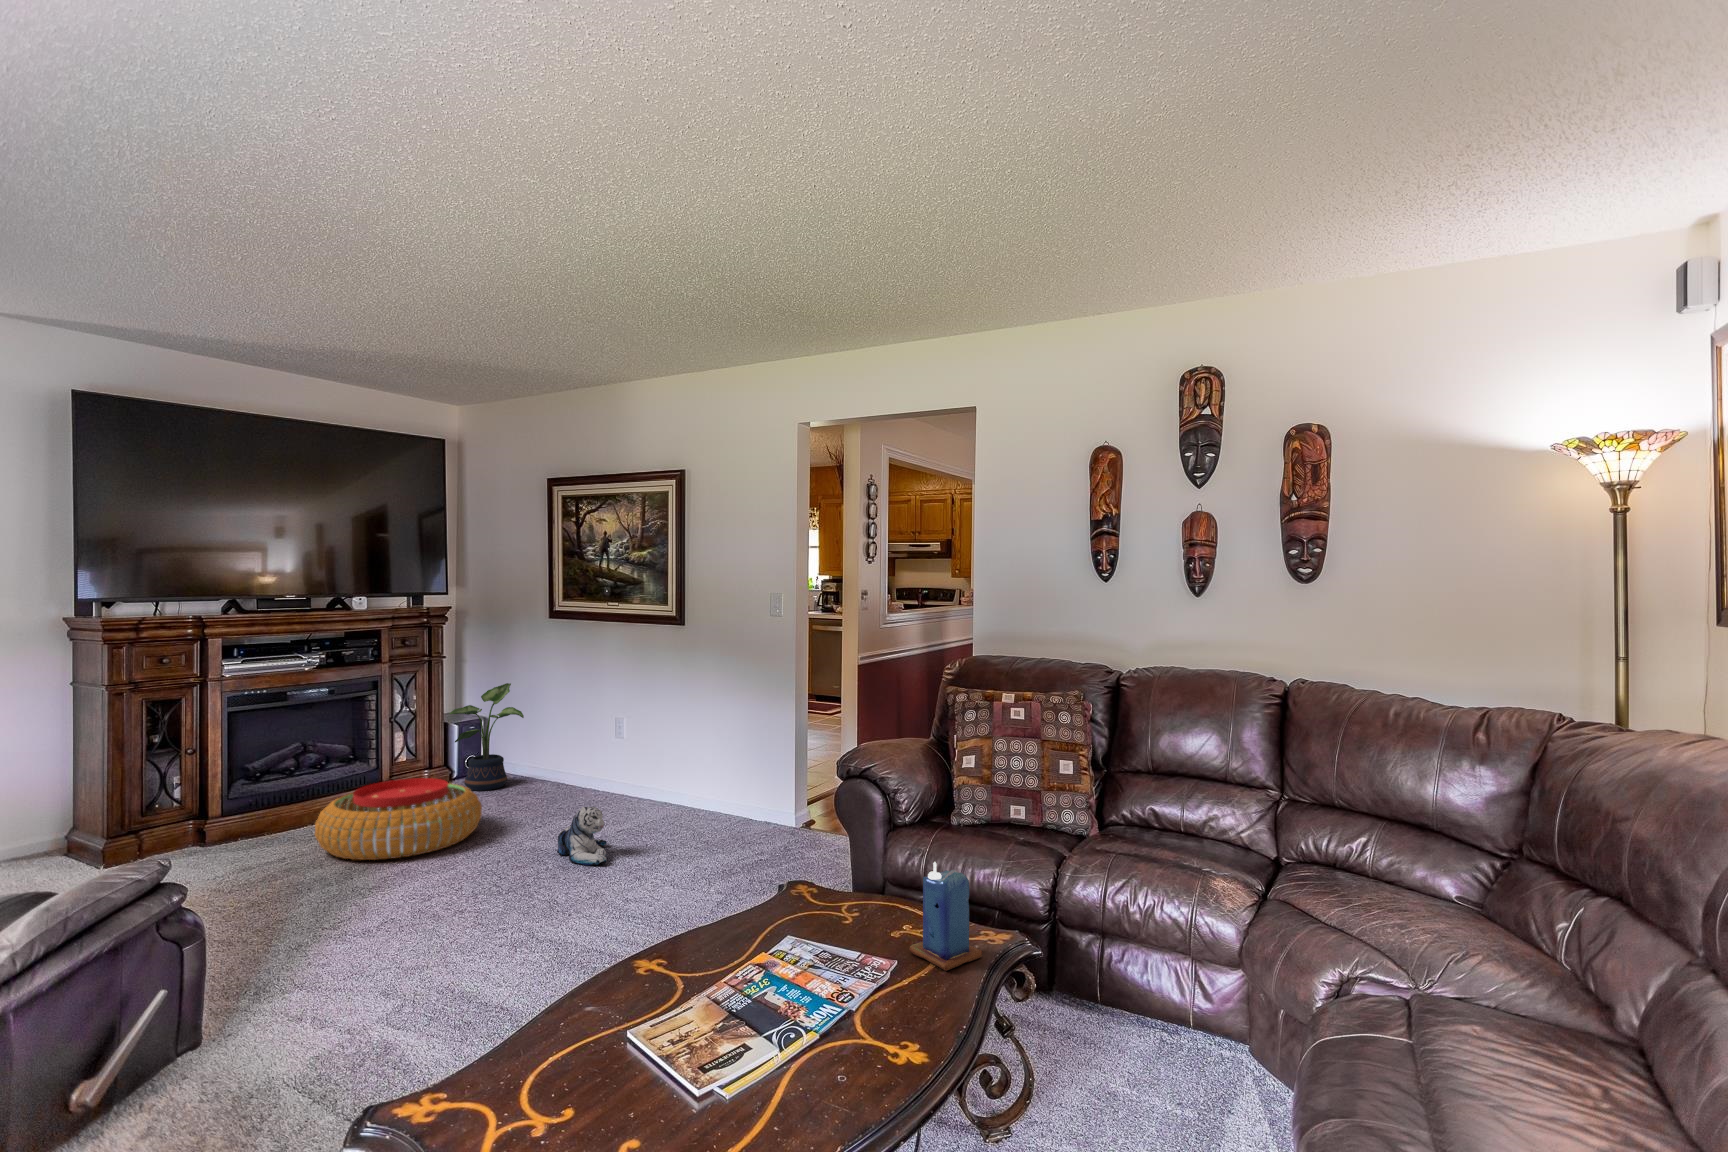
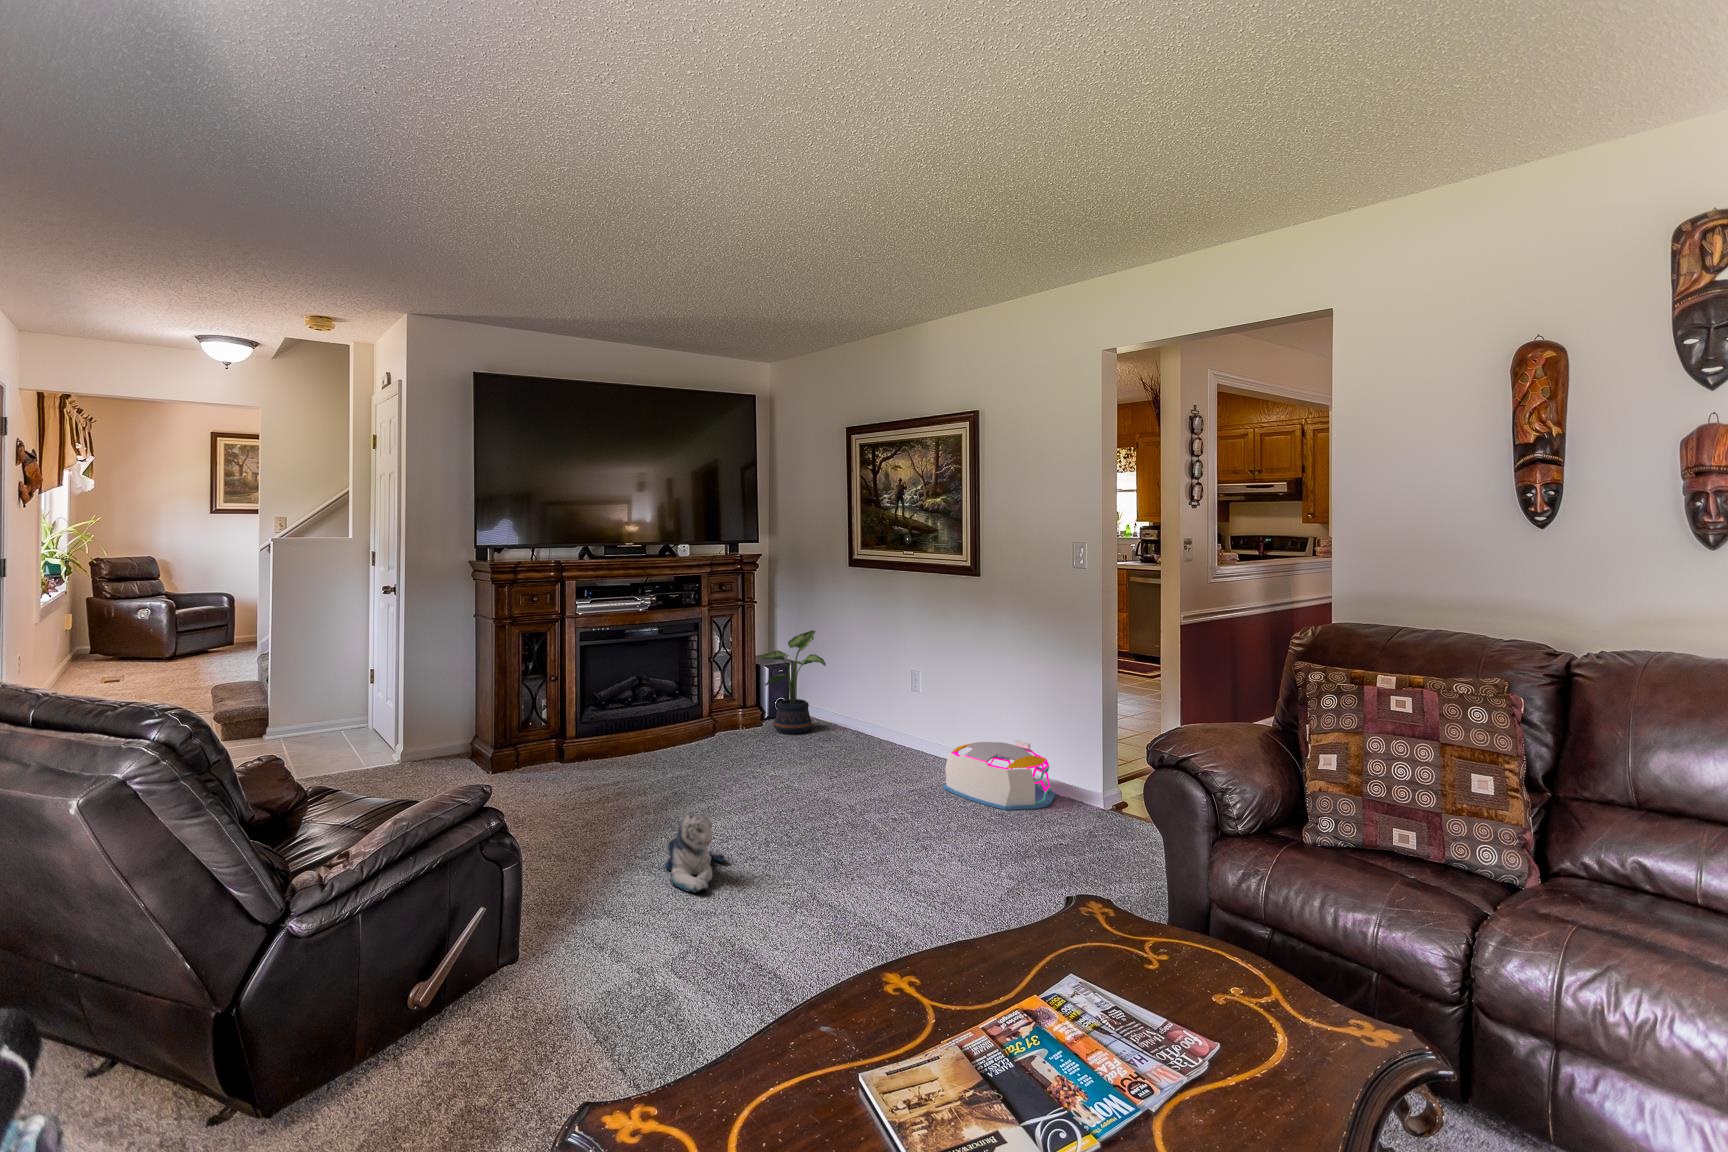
storage bin: none [649,775,755,839] -> present [943,740,1056,810]
pouf: present [315,778,482,860] -> none [641,719,783,796]
plush toy: present [557,807,607,865] -> present [664,815,725,893]
candle: present [909,862,982,971] -> none [1236,917,1348,1073]

